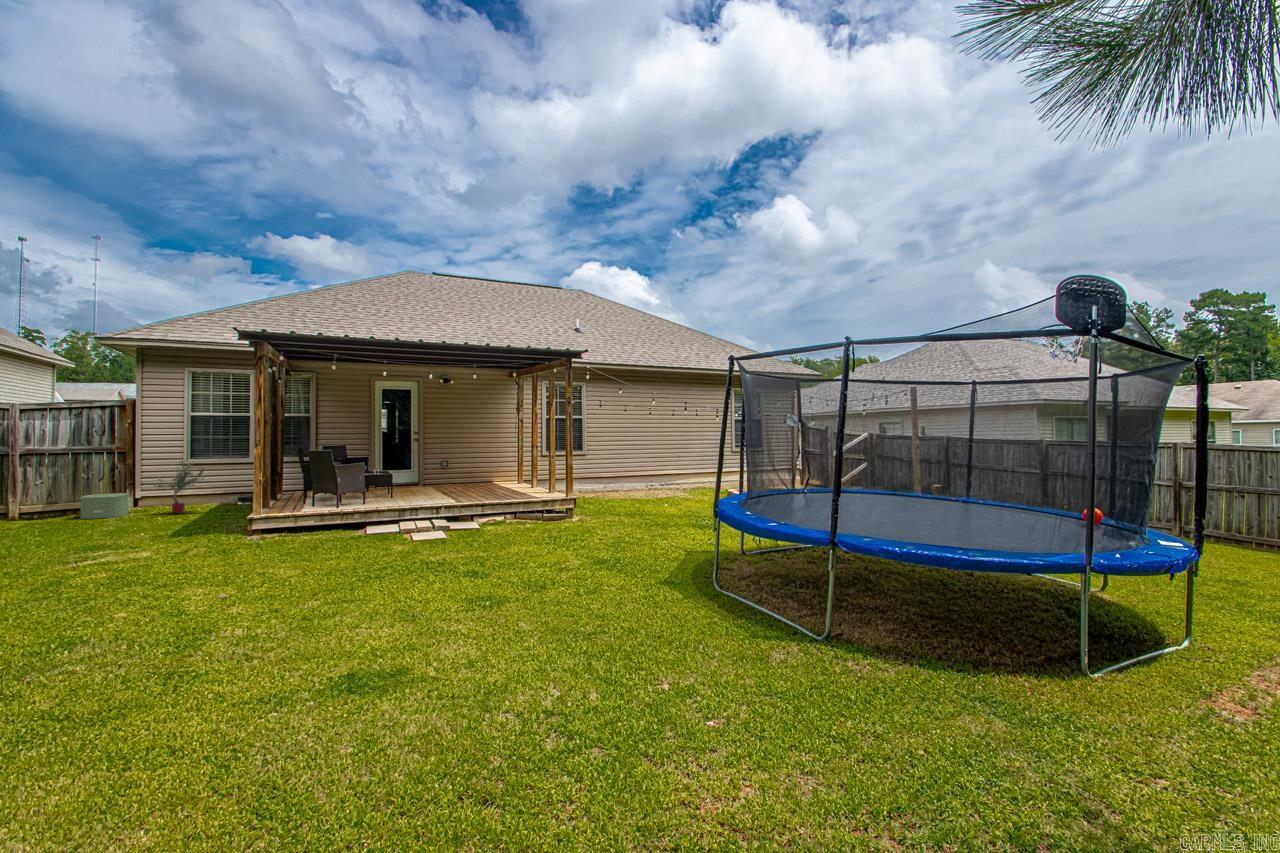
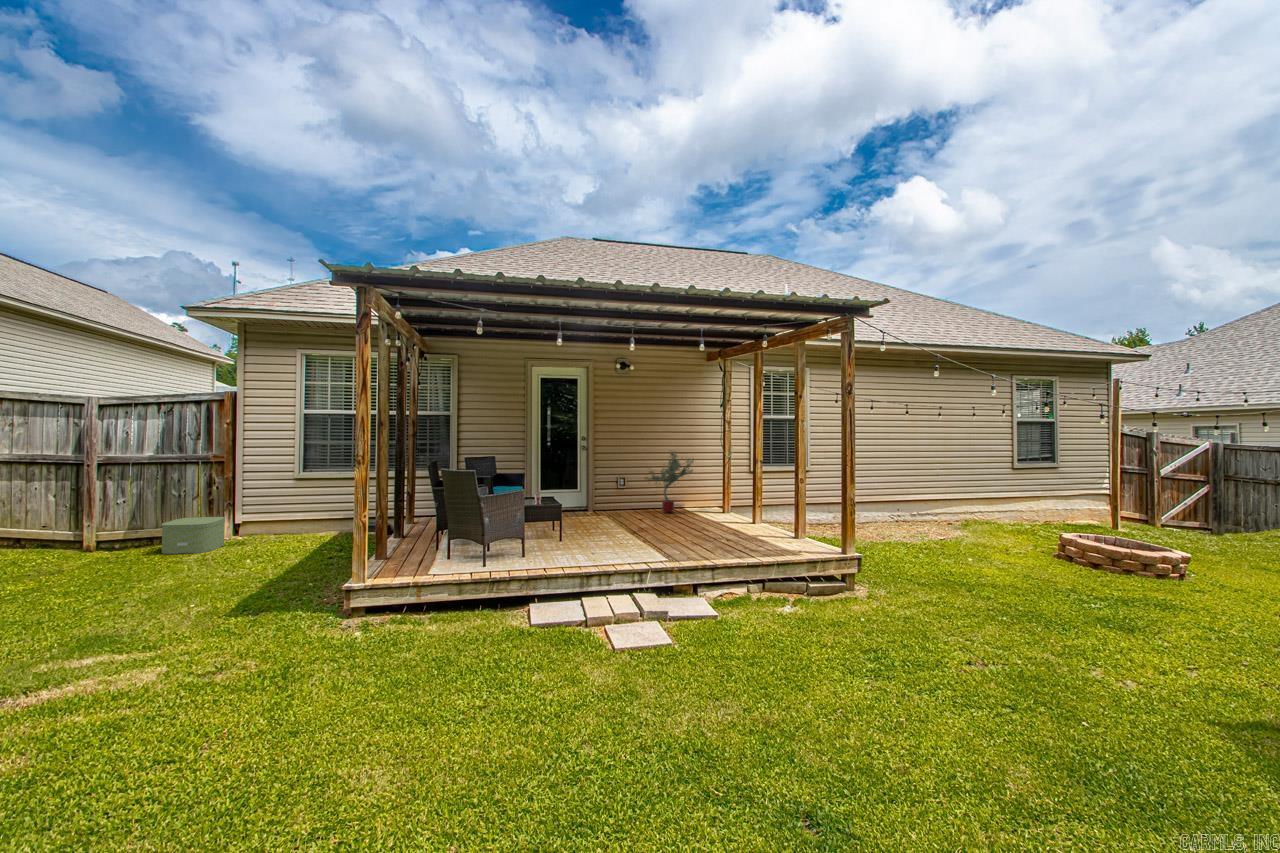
potted tree: present [154,461,204,514] -> present [645,450,693,513]

